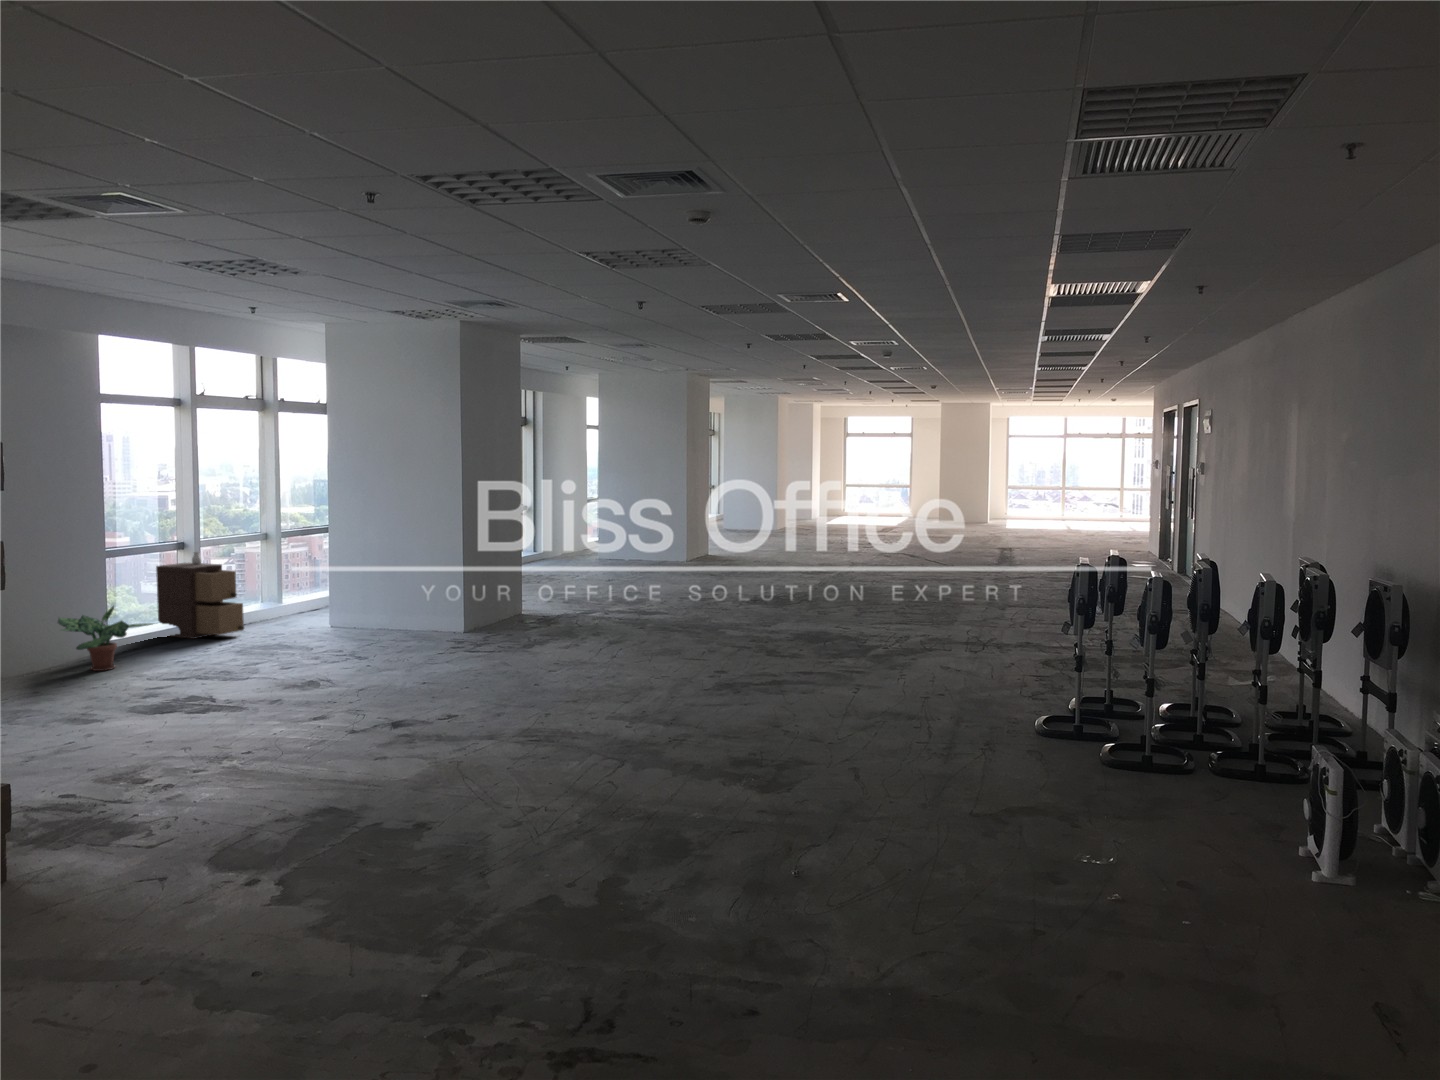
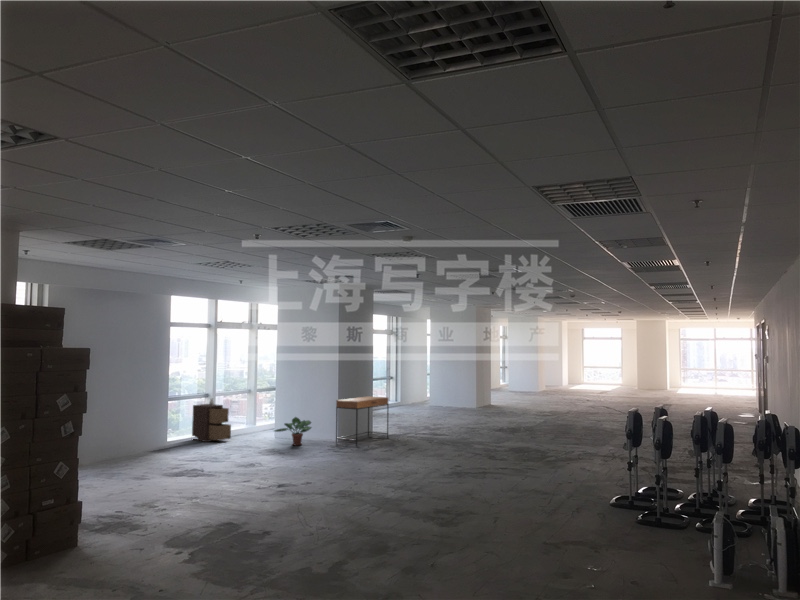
desk: none [463,542,561,636] -> present [336,396,389,445]
potted plant: present [58,606,152,671] -> present [275,417,311,445]

